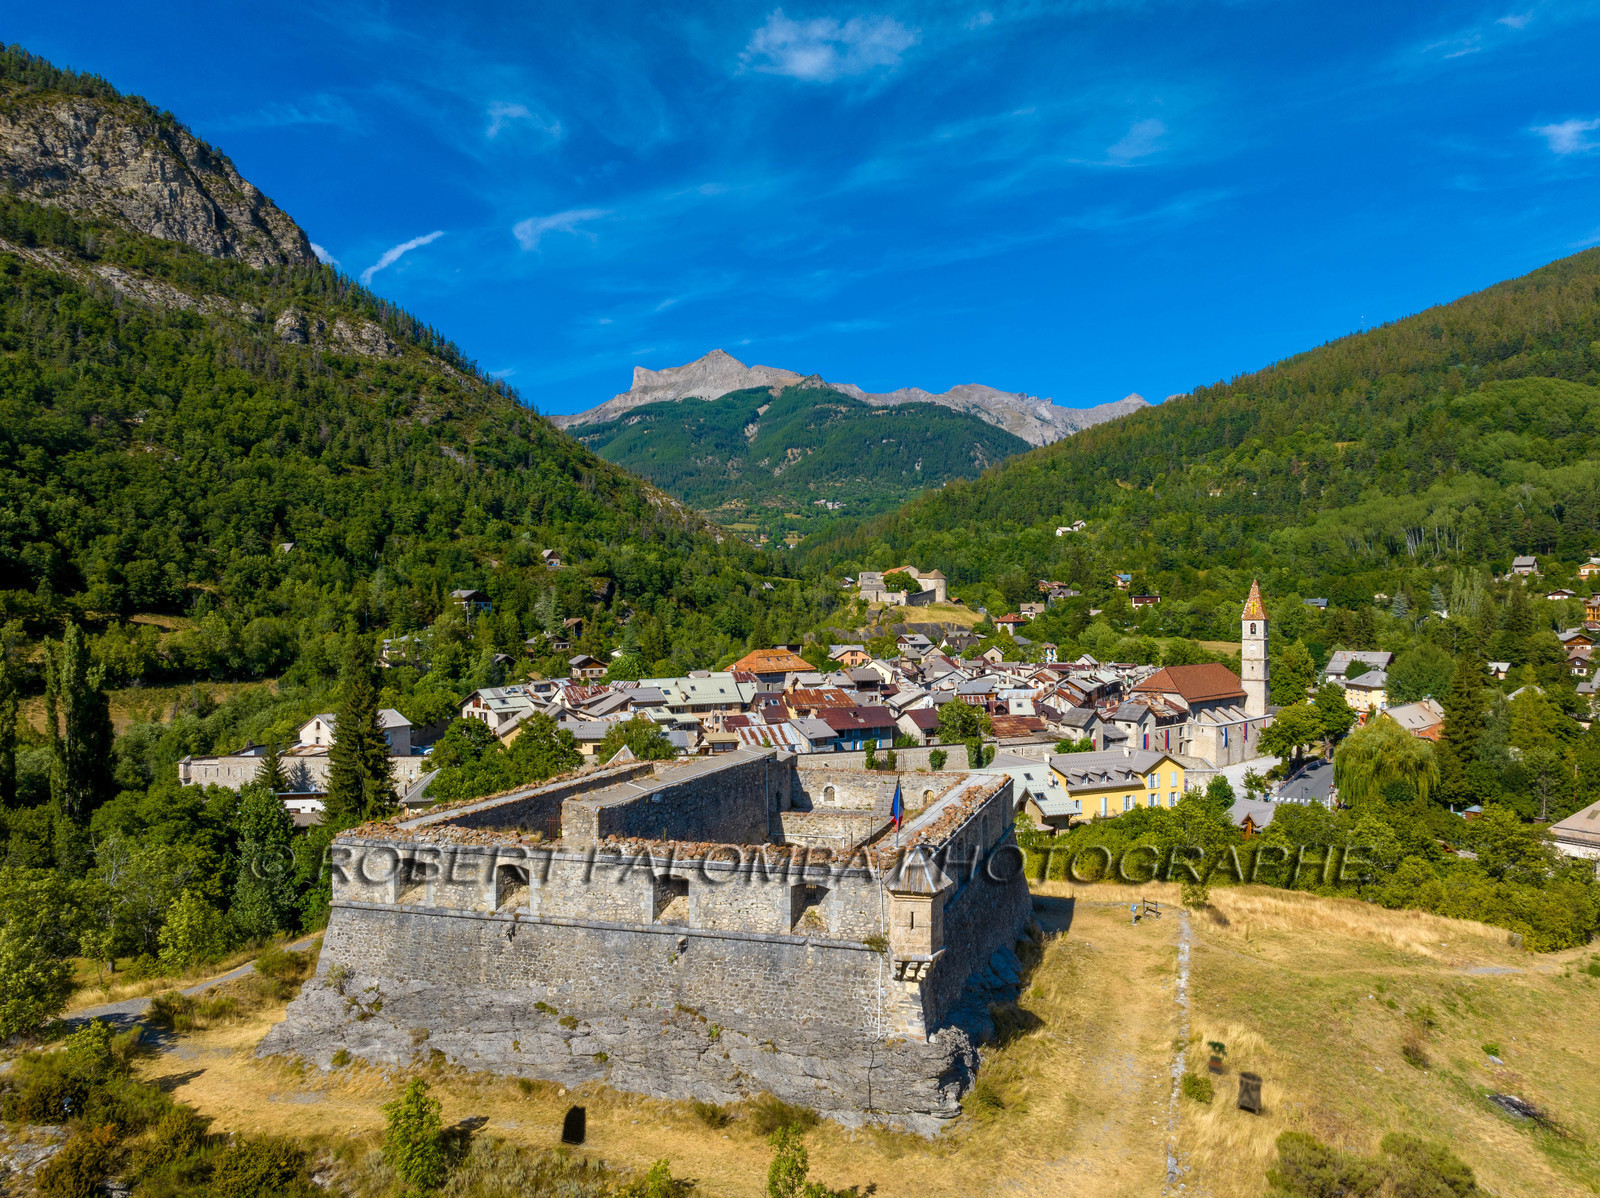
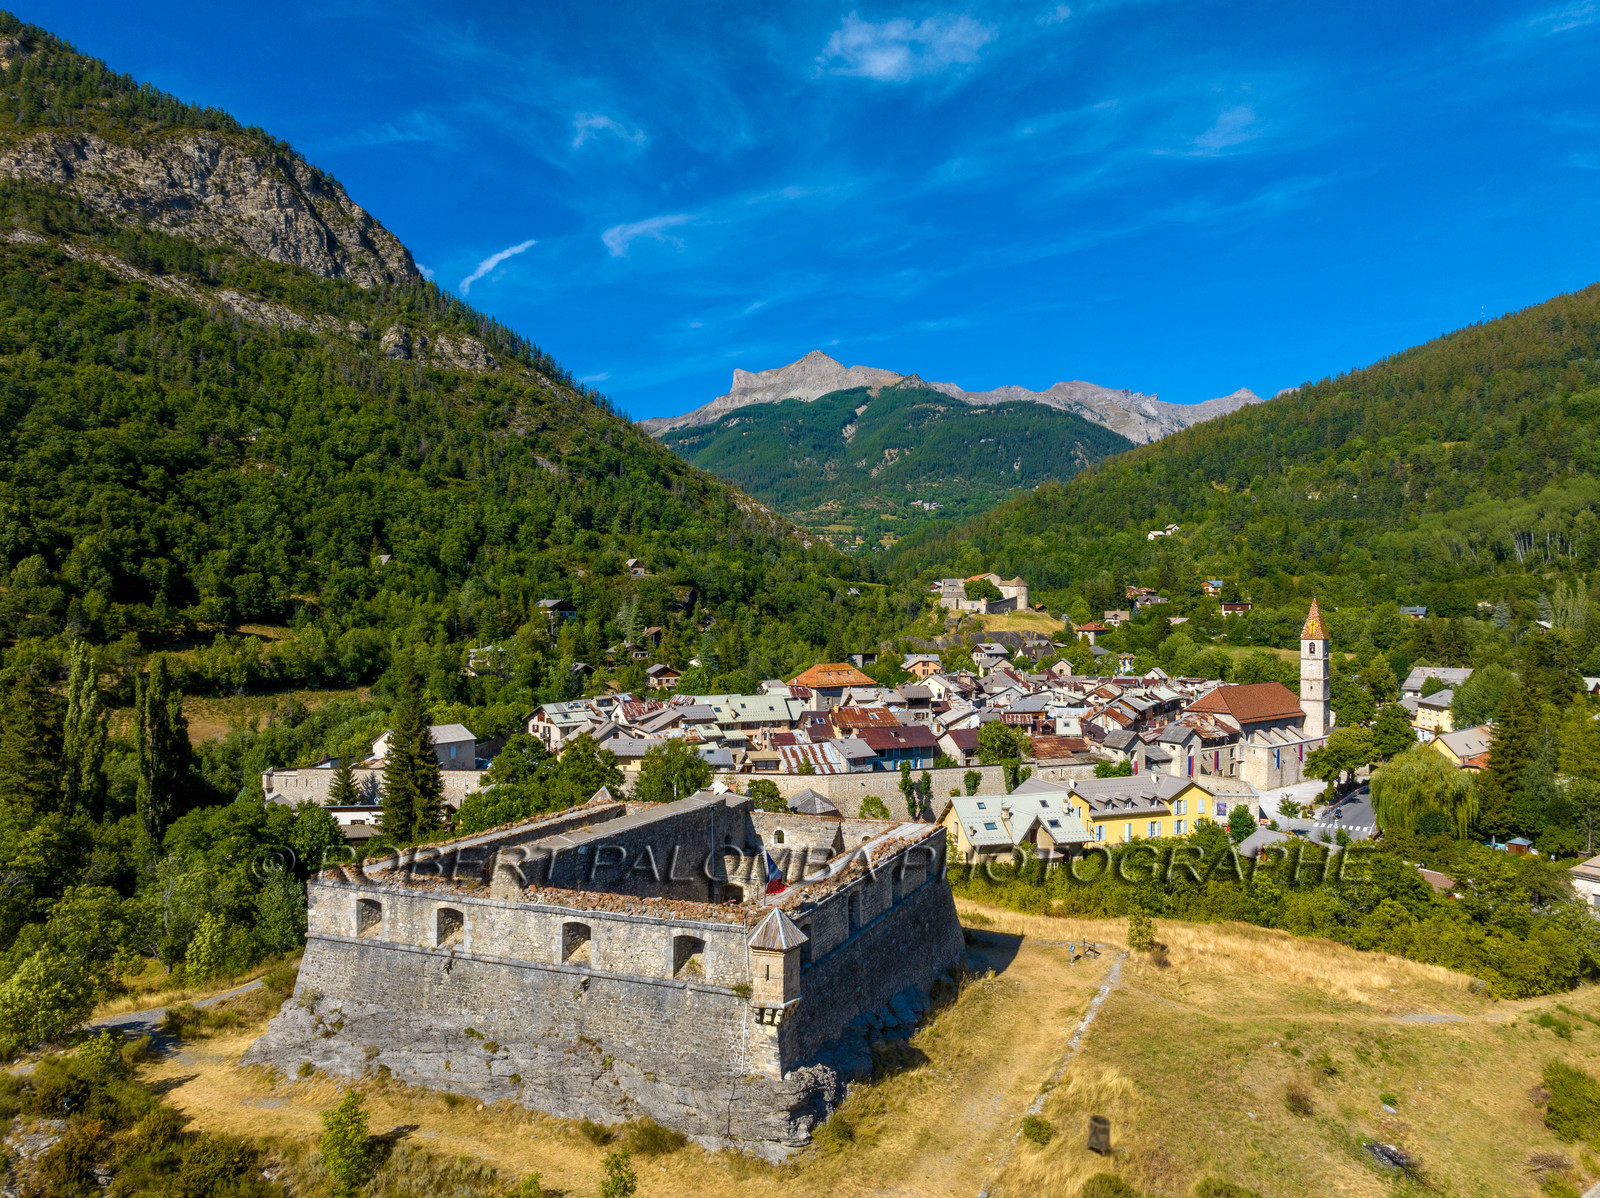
potted tree: present [1208,1041,1227,1074] -> none [1075,1083,1093,1116]
backpack: present [561,1105,586,1144] -> none [469,1120,492,1156]

